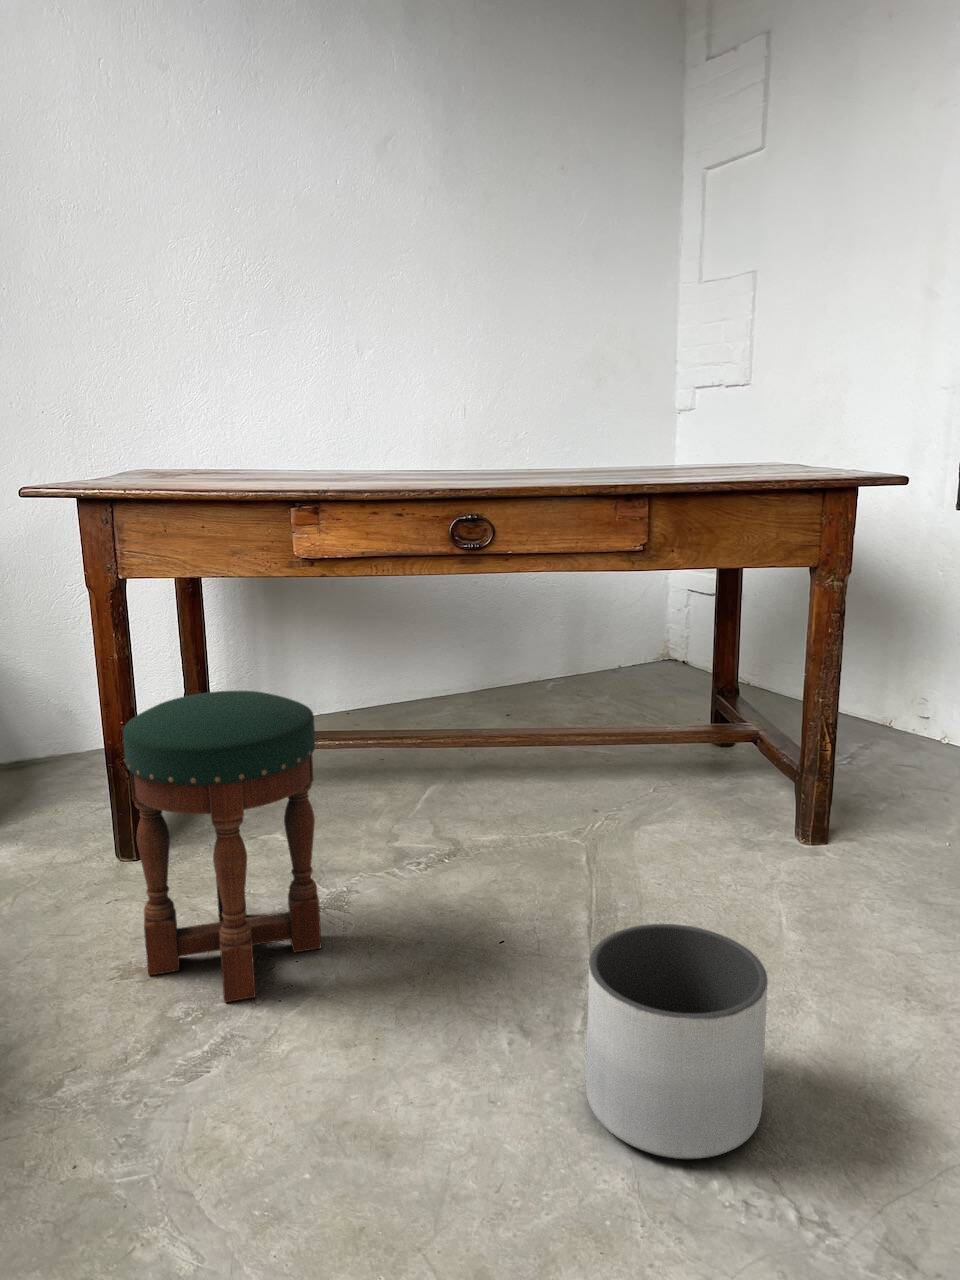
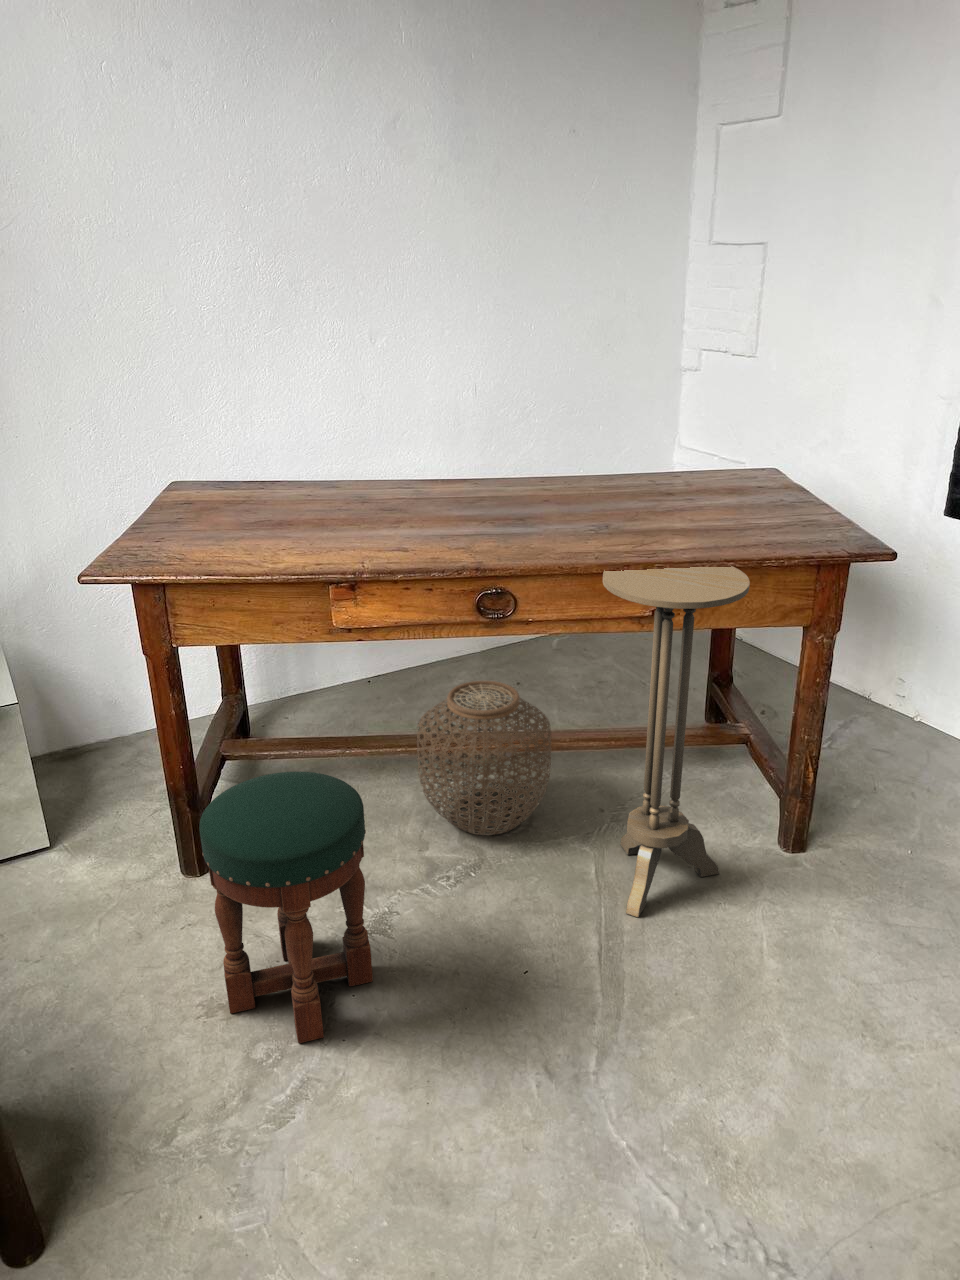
side table: none [586,491,745,896] -> present [603,566,750,917]
woven basket: none [389,660,537,829] -> present [417,681,551,835]
planter: present [586,924,768,1159] -> none [601,1007,750,1207]

